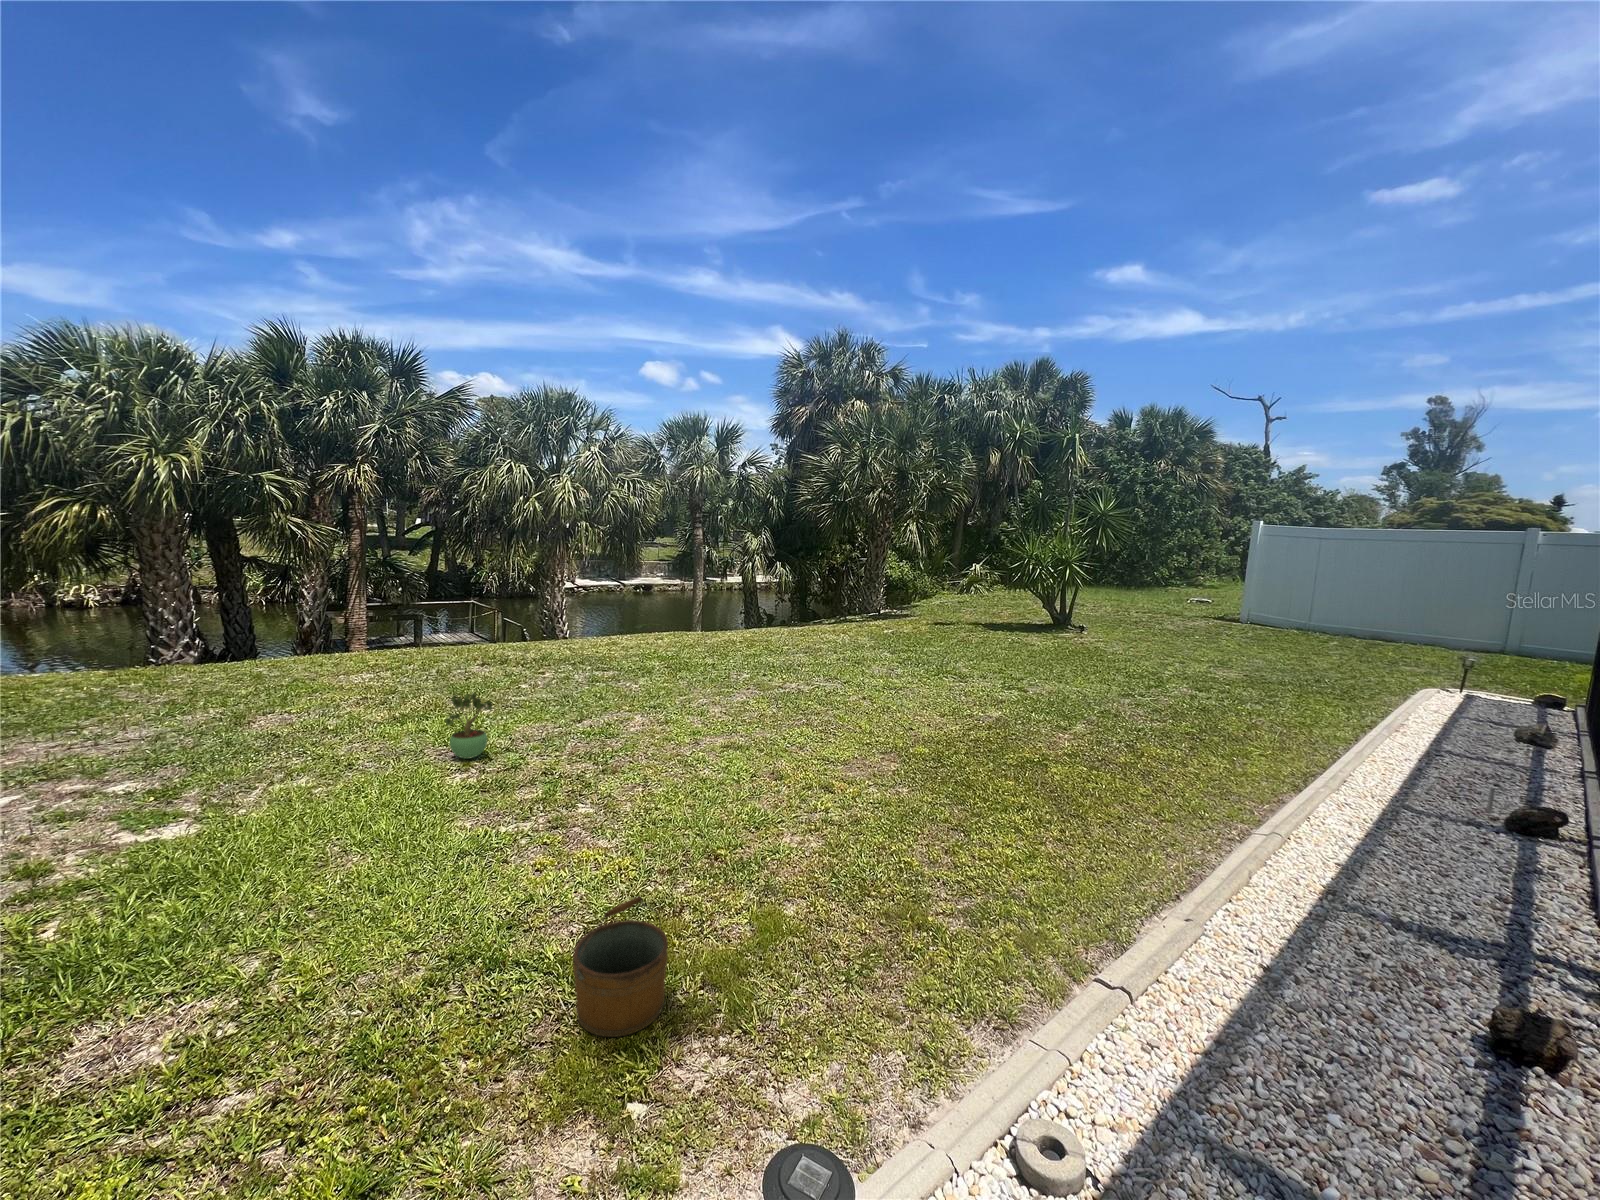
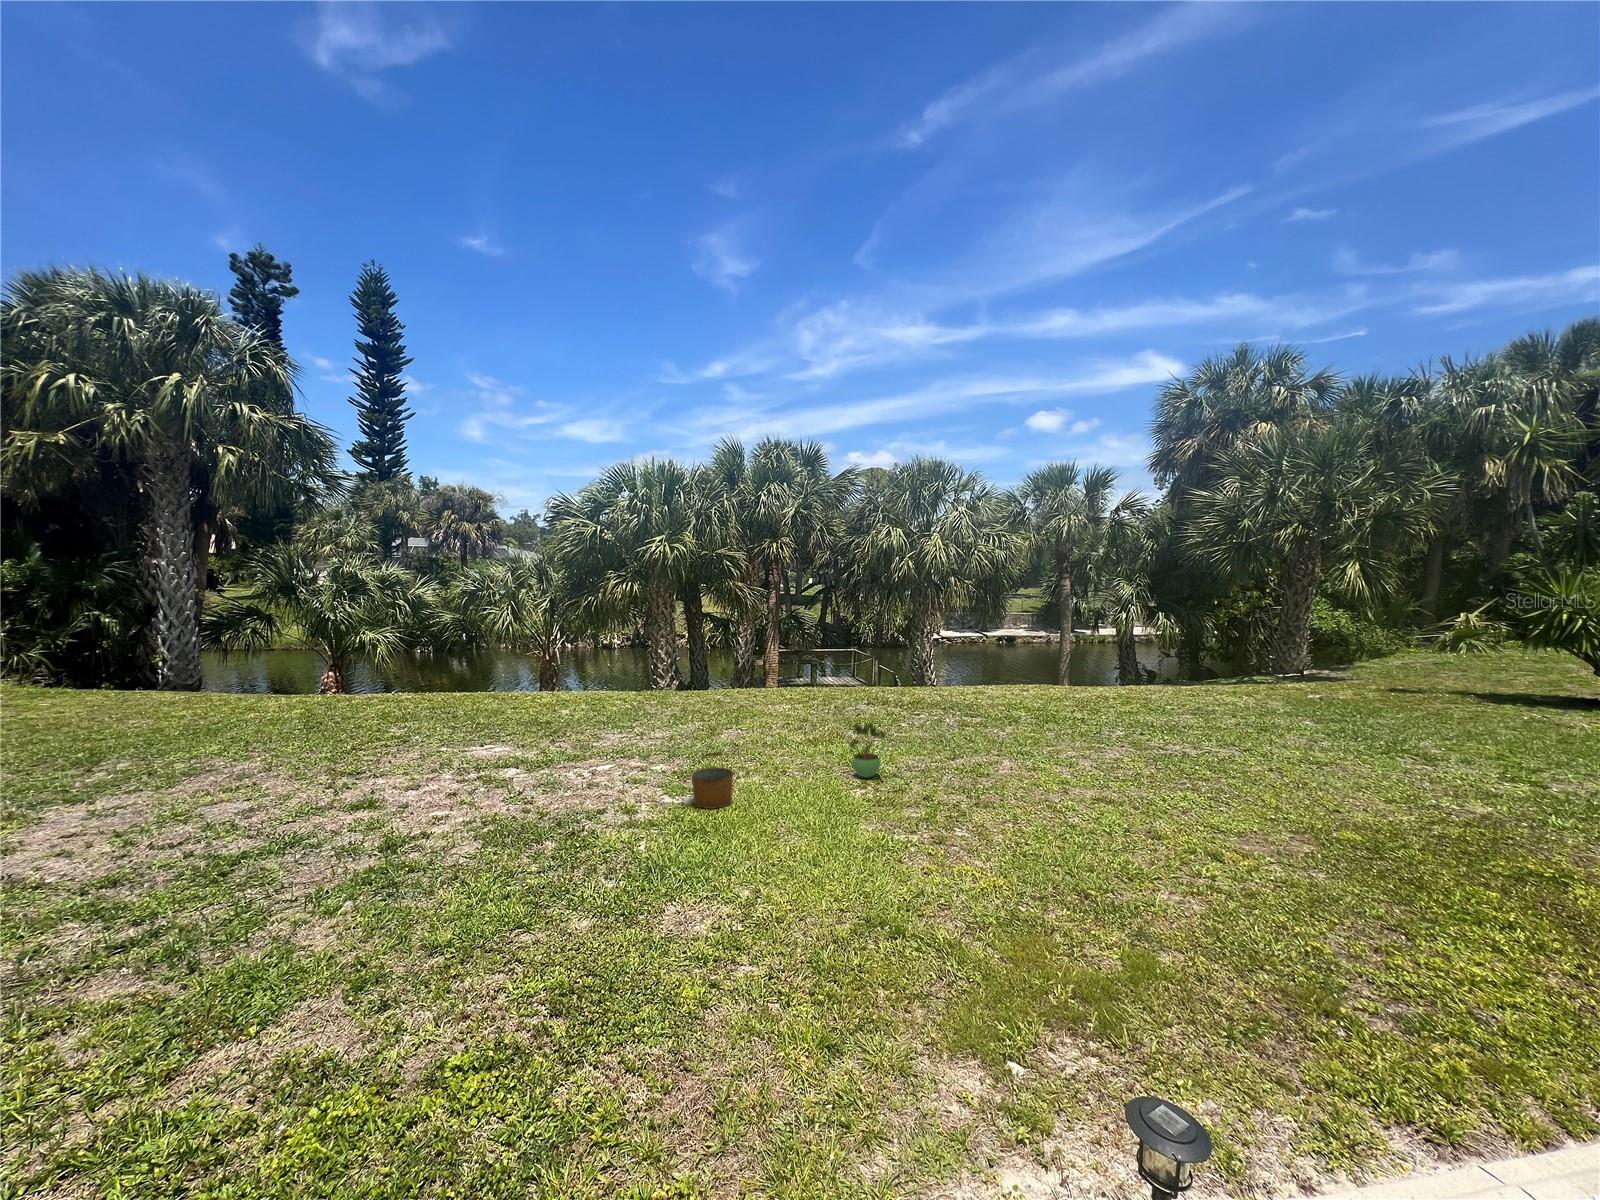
bucket: present [573,897,668,1037] -> present [691,752,734,809]

